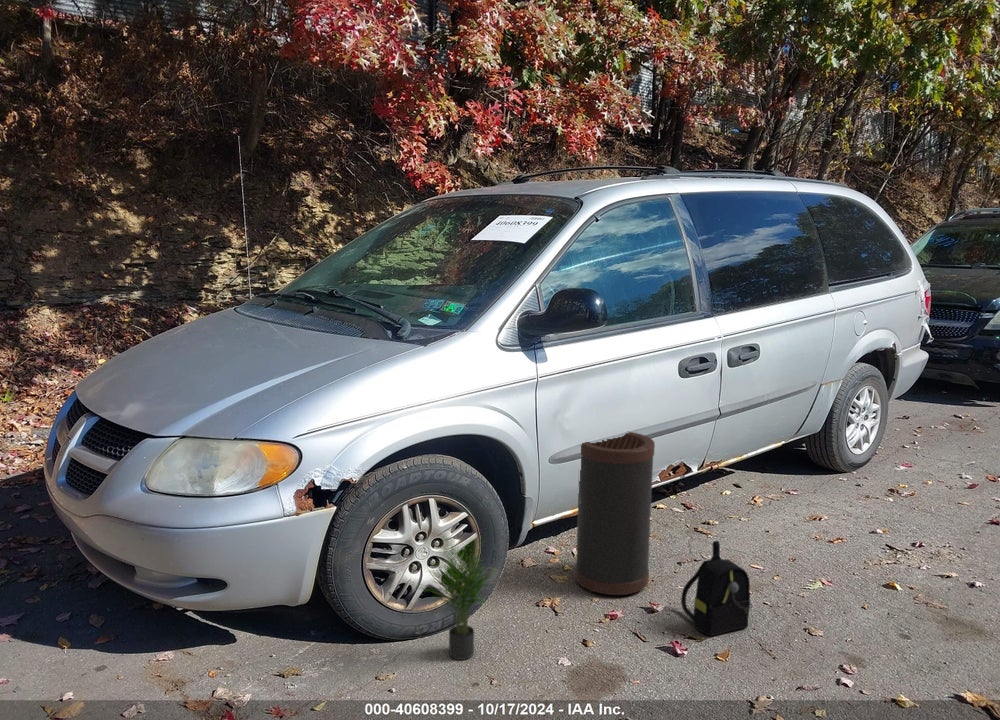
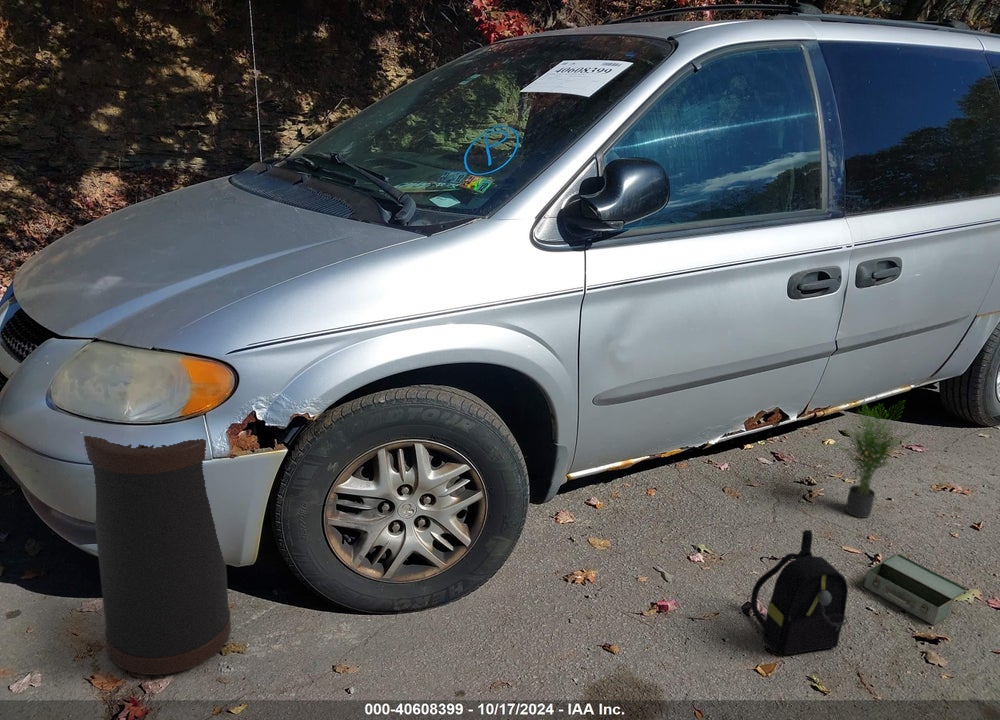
trash can: present [575,432,655,595] -> present [84,436,231,675]
potted plant: present [425,534,492,660] -> present [836,403,908,518]
toolbox: none [763,562,836,607] -> present [864,554,967,625]

